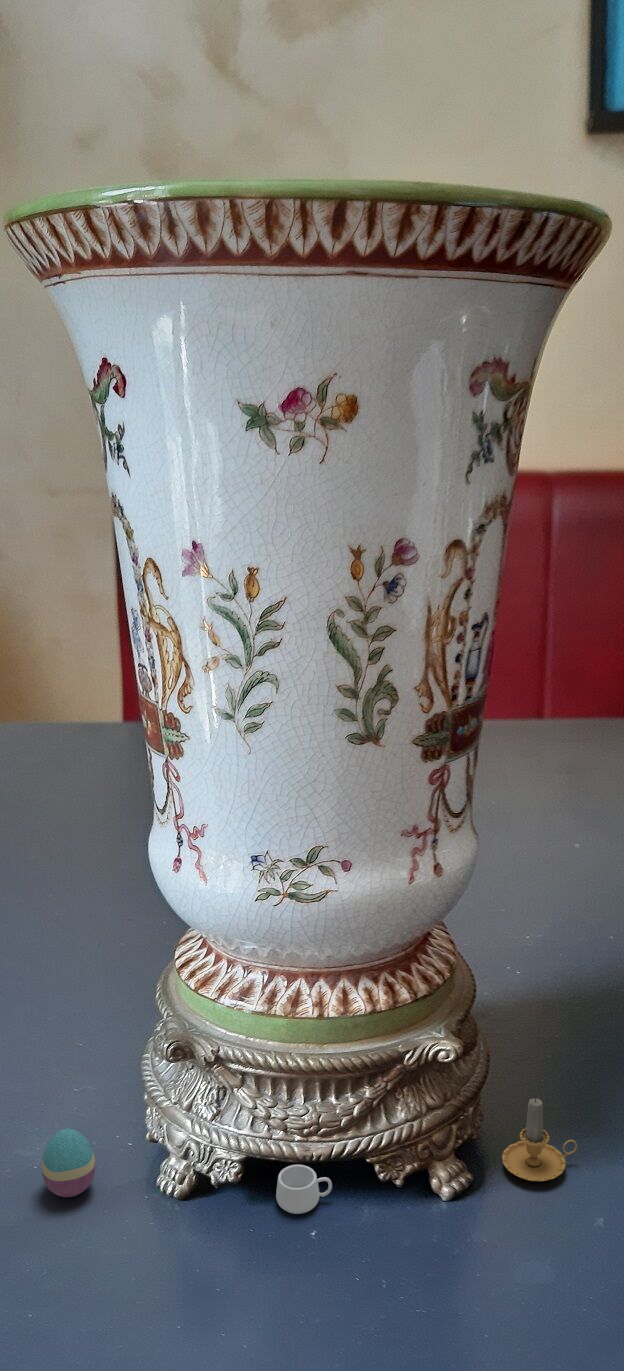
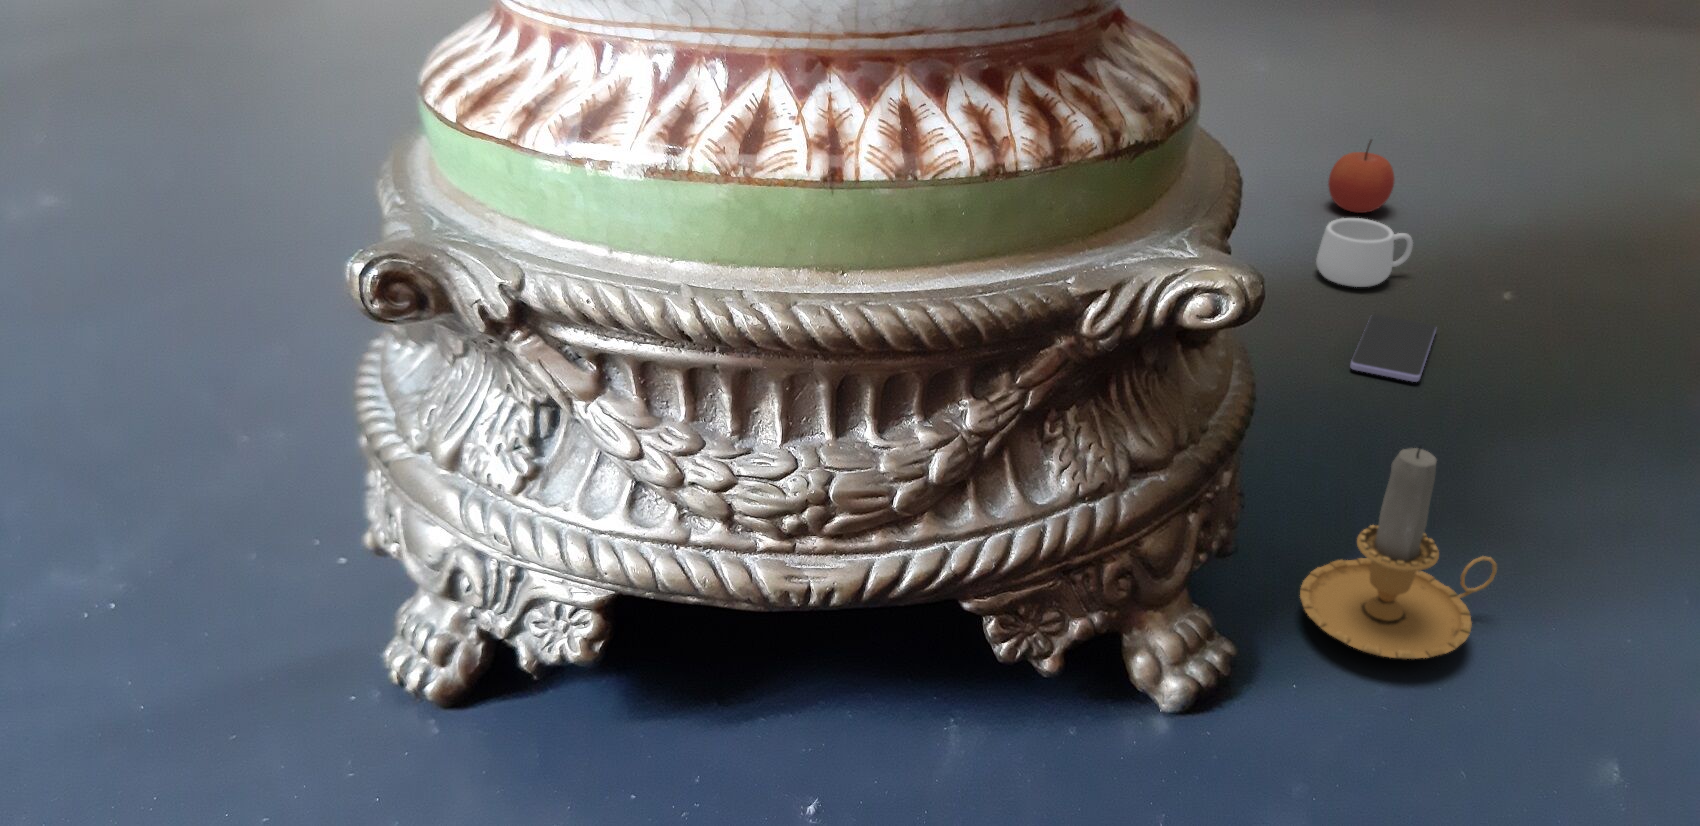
apple: none [559,925,589,960] -> present [1328,140,1394,213]
smartphone: none [549,1020,592,1056] -> present [1350,315,1436,382]
decorative egg: present [42,1129,95,1197] -> none [53,518,215,696]
mug: present [276,1165,332,1214] -> present [1316,218,1413,287]

